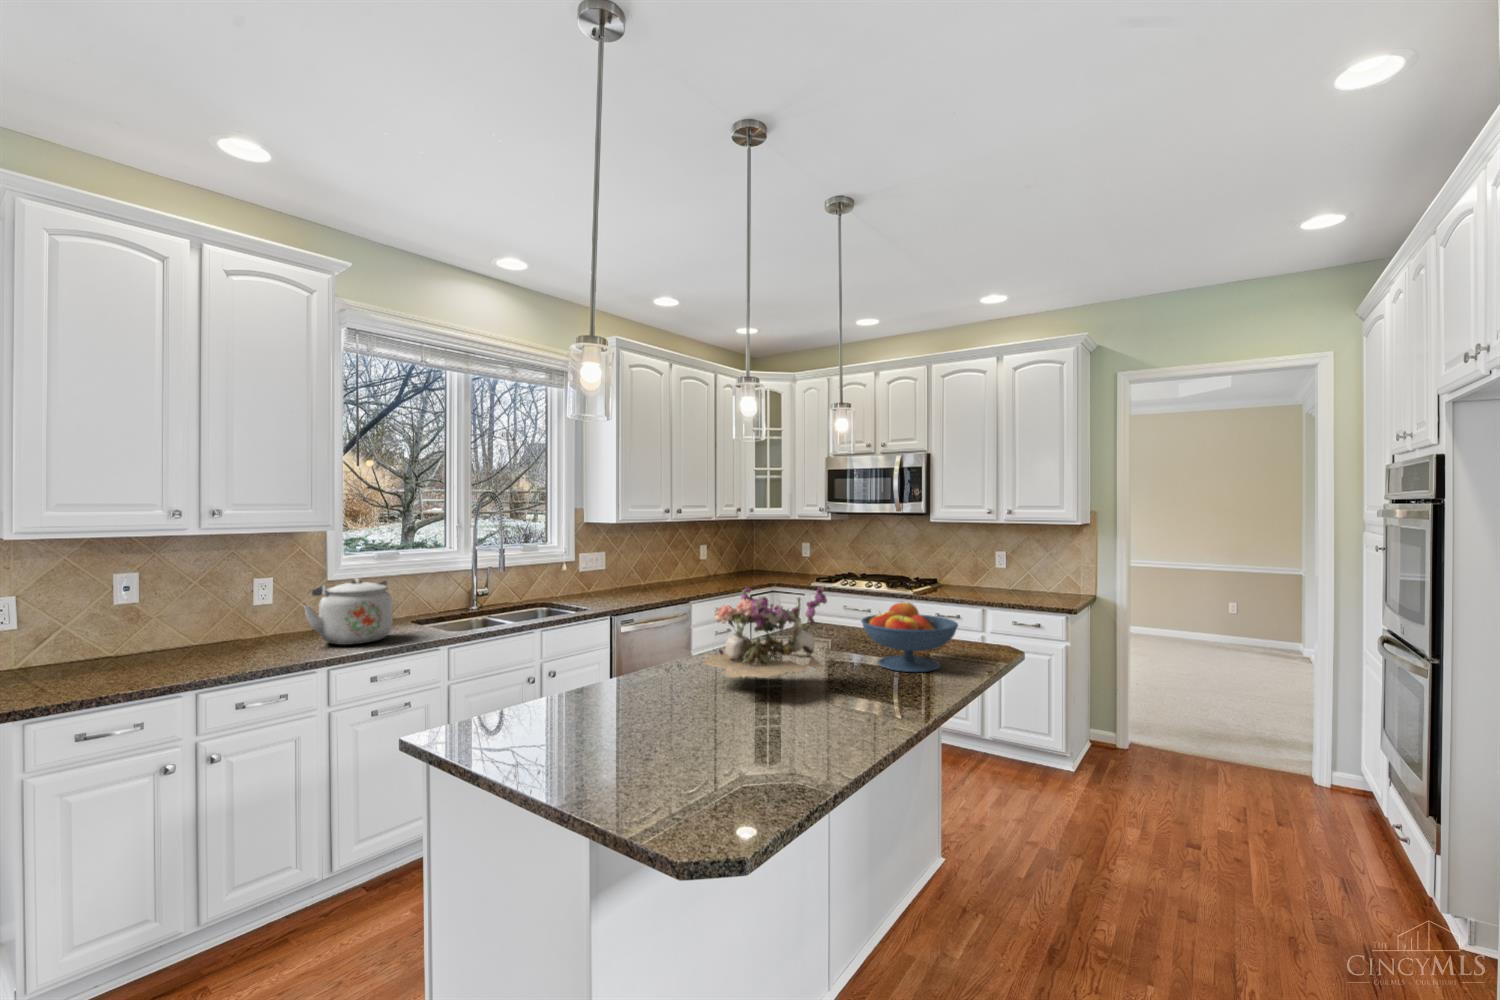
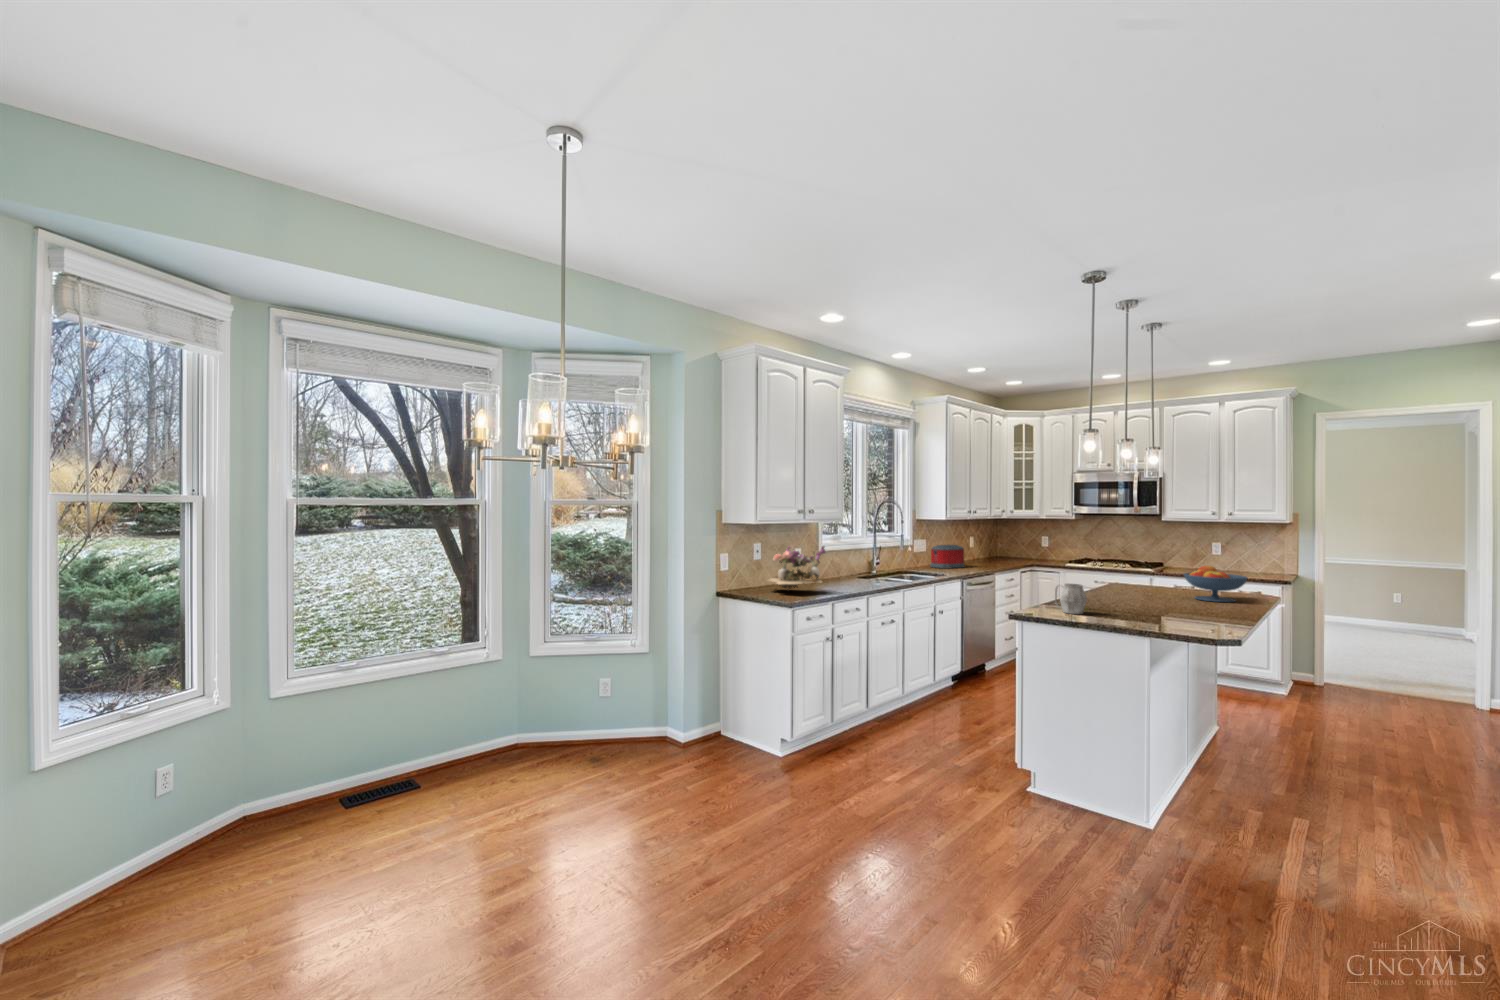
toaster: none [602,560,655,596] -> present [930,545,965,569]
kettle: present [304,579,393,645] -> none [833,549,876,585]
flower arrangement: present [702,585,827,682] -> present [769,546,826,590]
mug: none [543,661,595,730] -> present [1055,584,1087,614]

